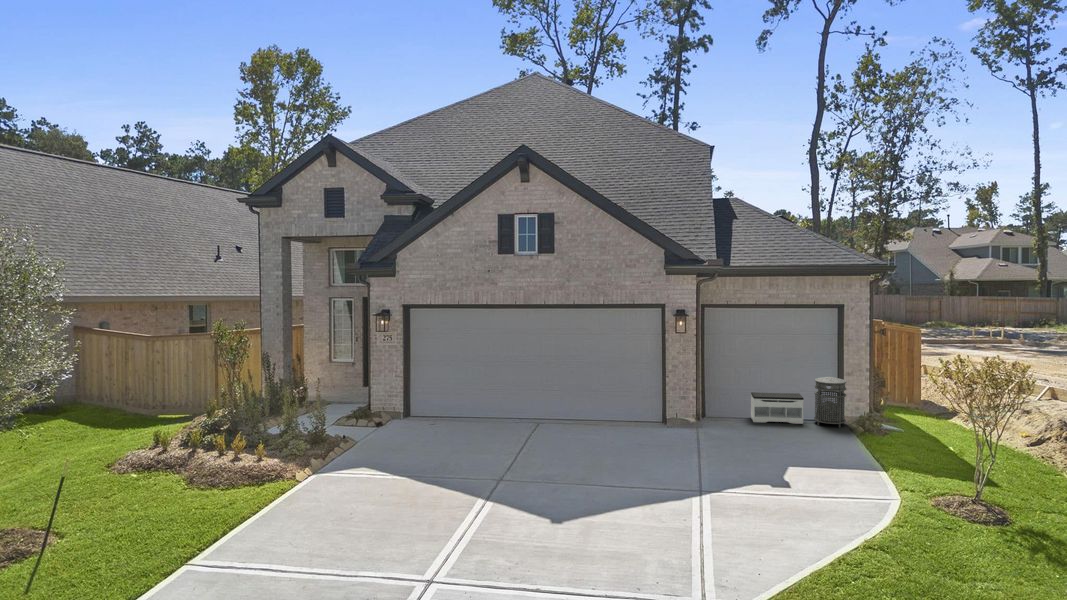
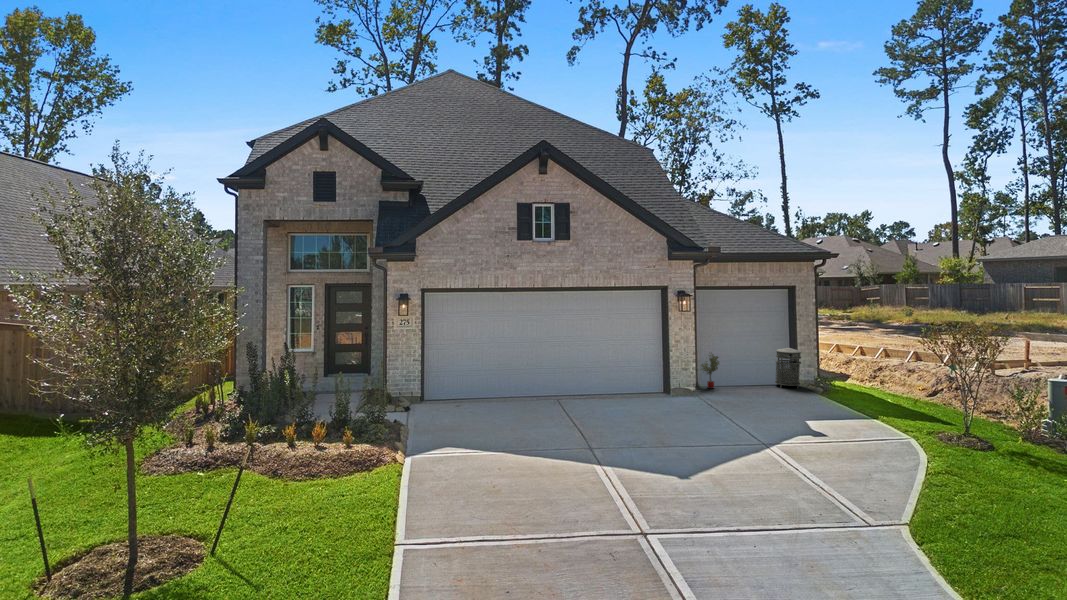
potted tree: none [712,379,740,422] -> present [701,354,719,388]
bench: present [751,392,804,424] -> none [725,363,770,388]

